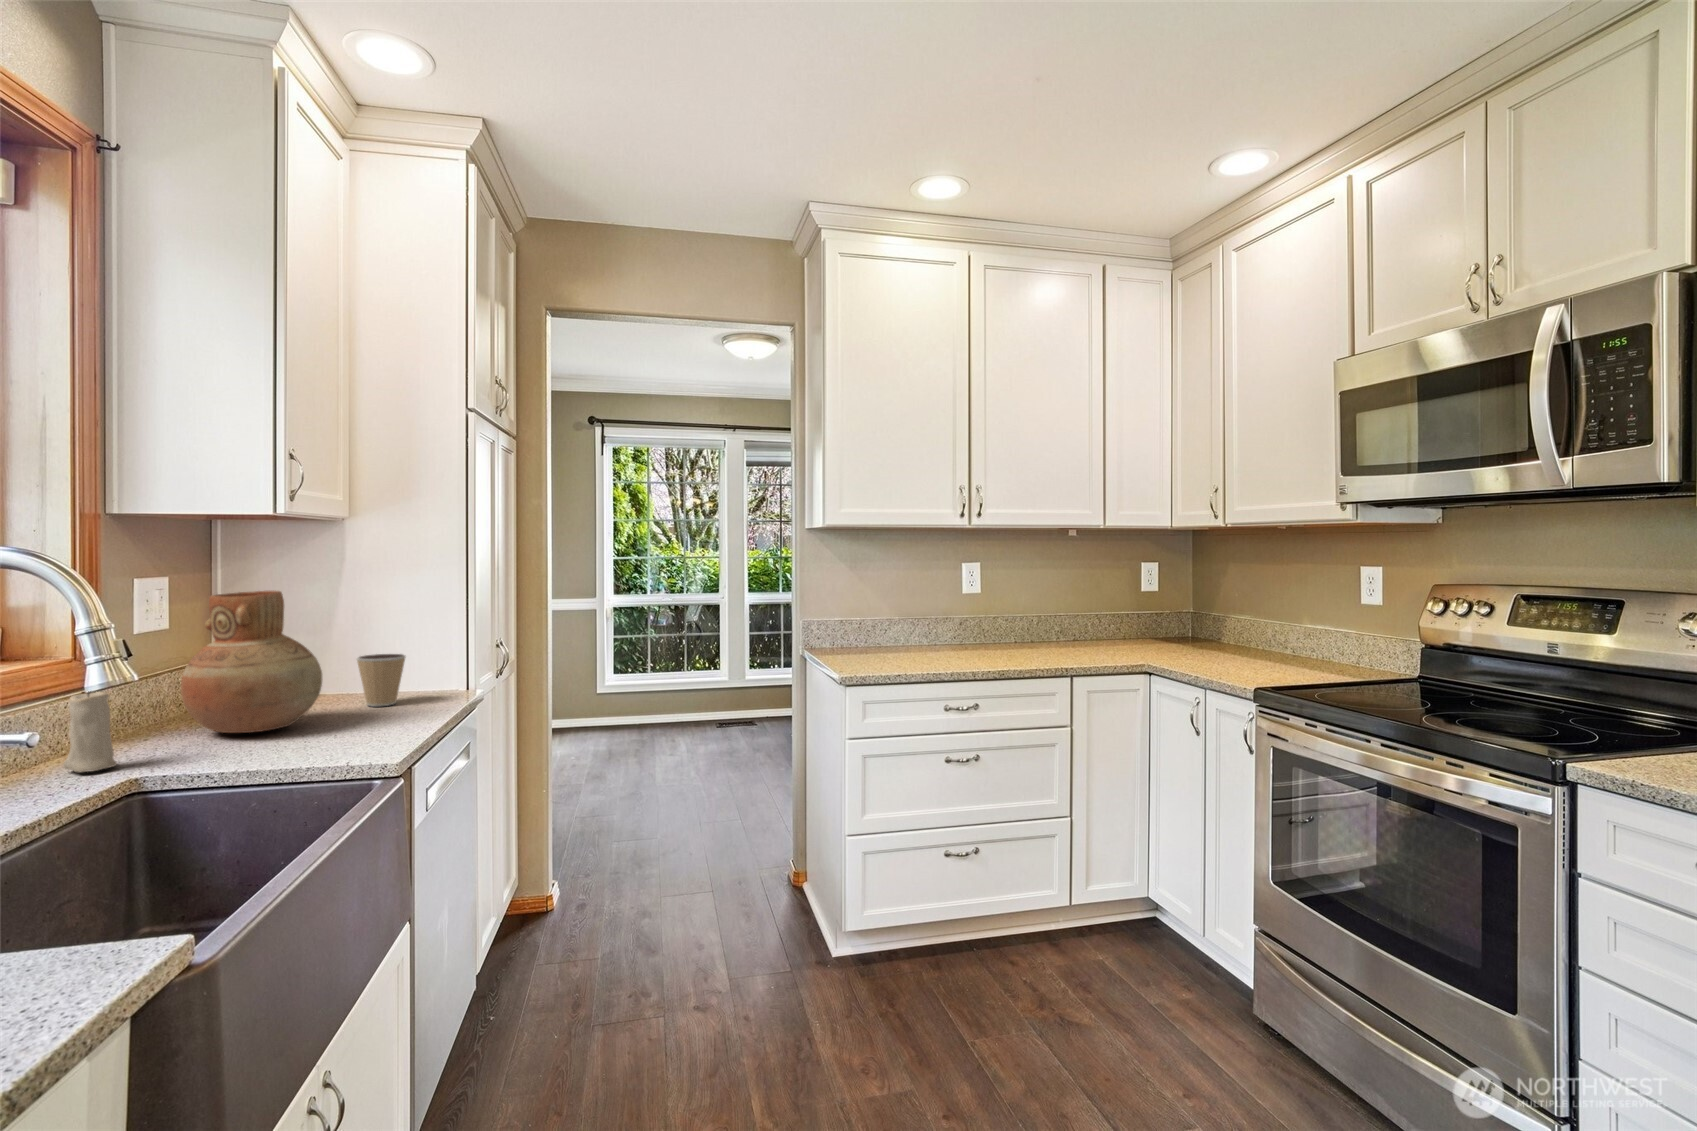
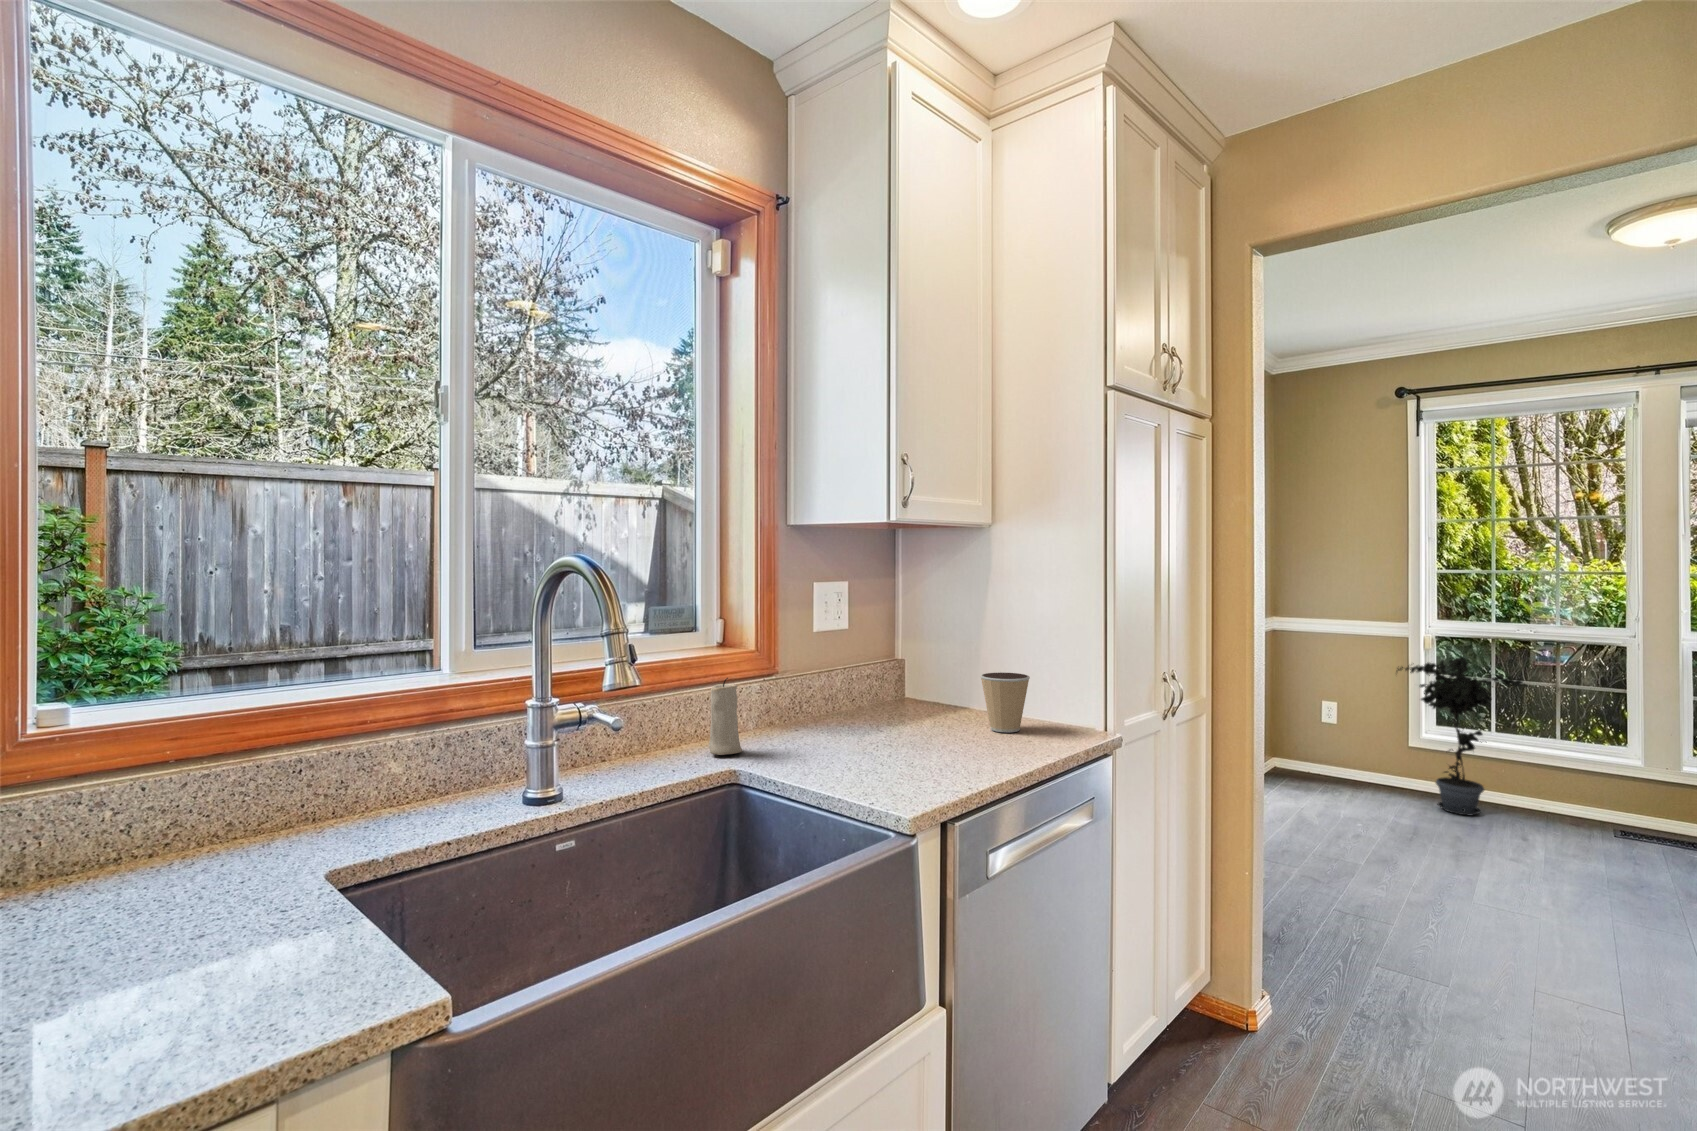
vase: present [181,591,322,733] -> none [813,598,928,741]
potted plant: none [587,618,670,739] -> present [1396,653,1528,815]

